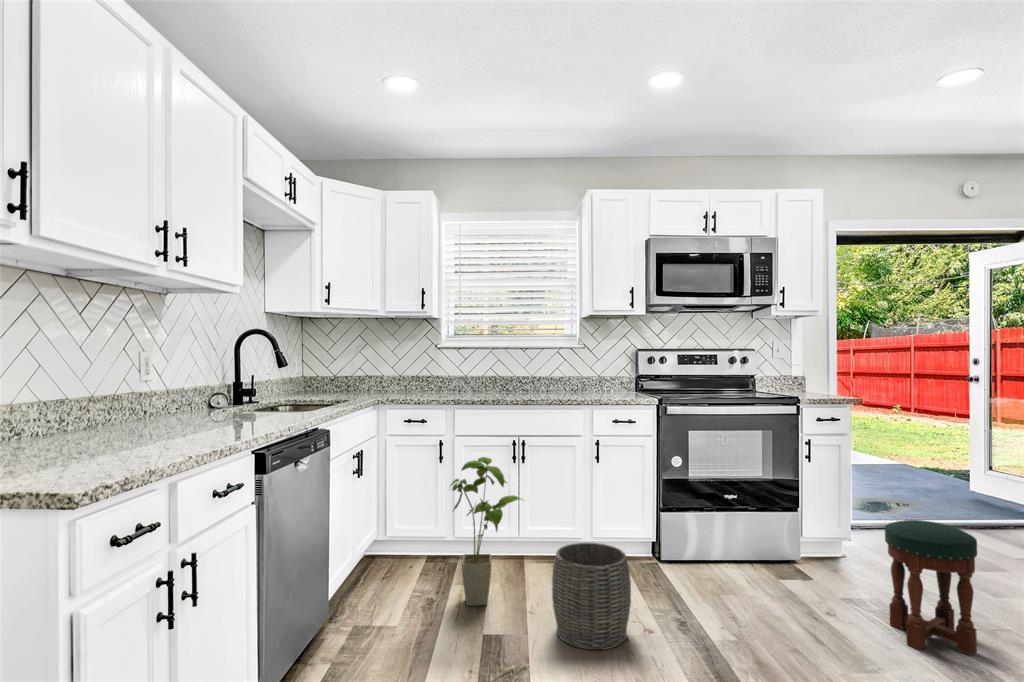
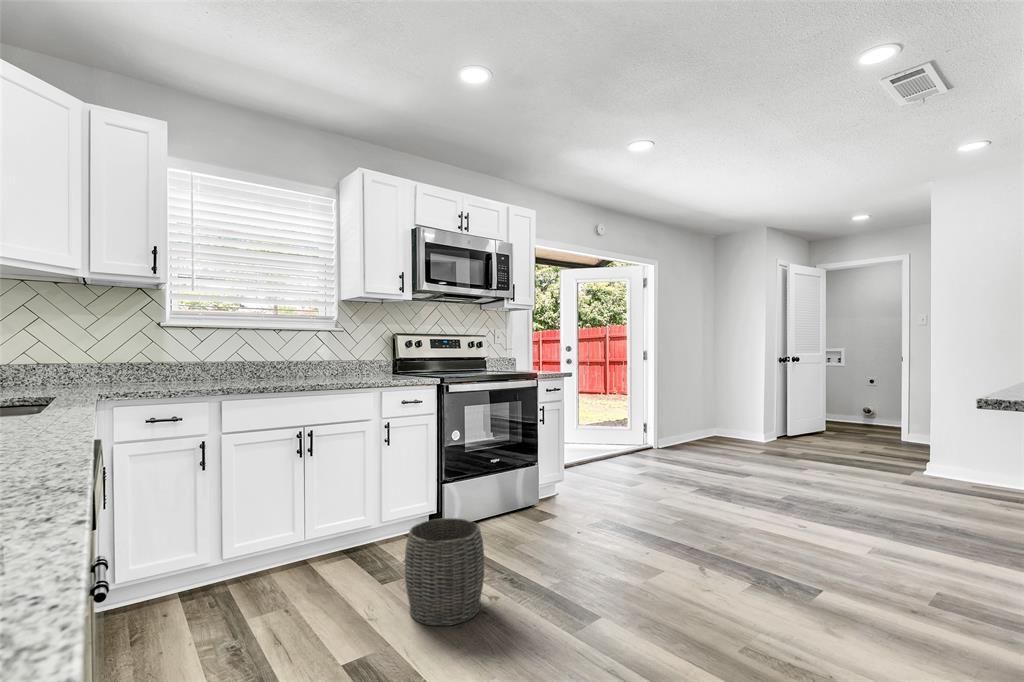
house plant: present [451,457,521,606] -> none [257,448,348,629]
stool: present [885,520,977,655] -> none [624,453,678,543]

